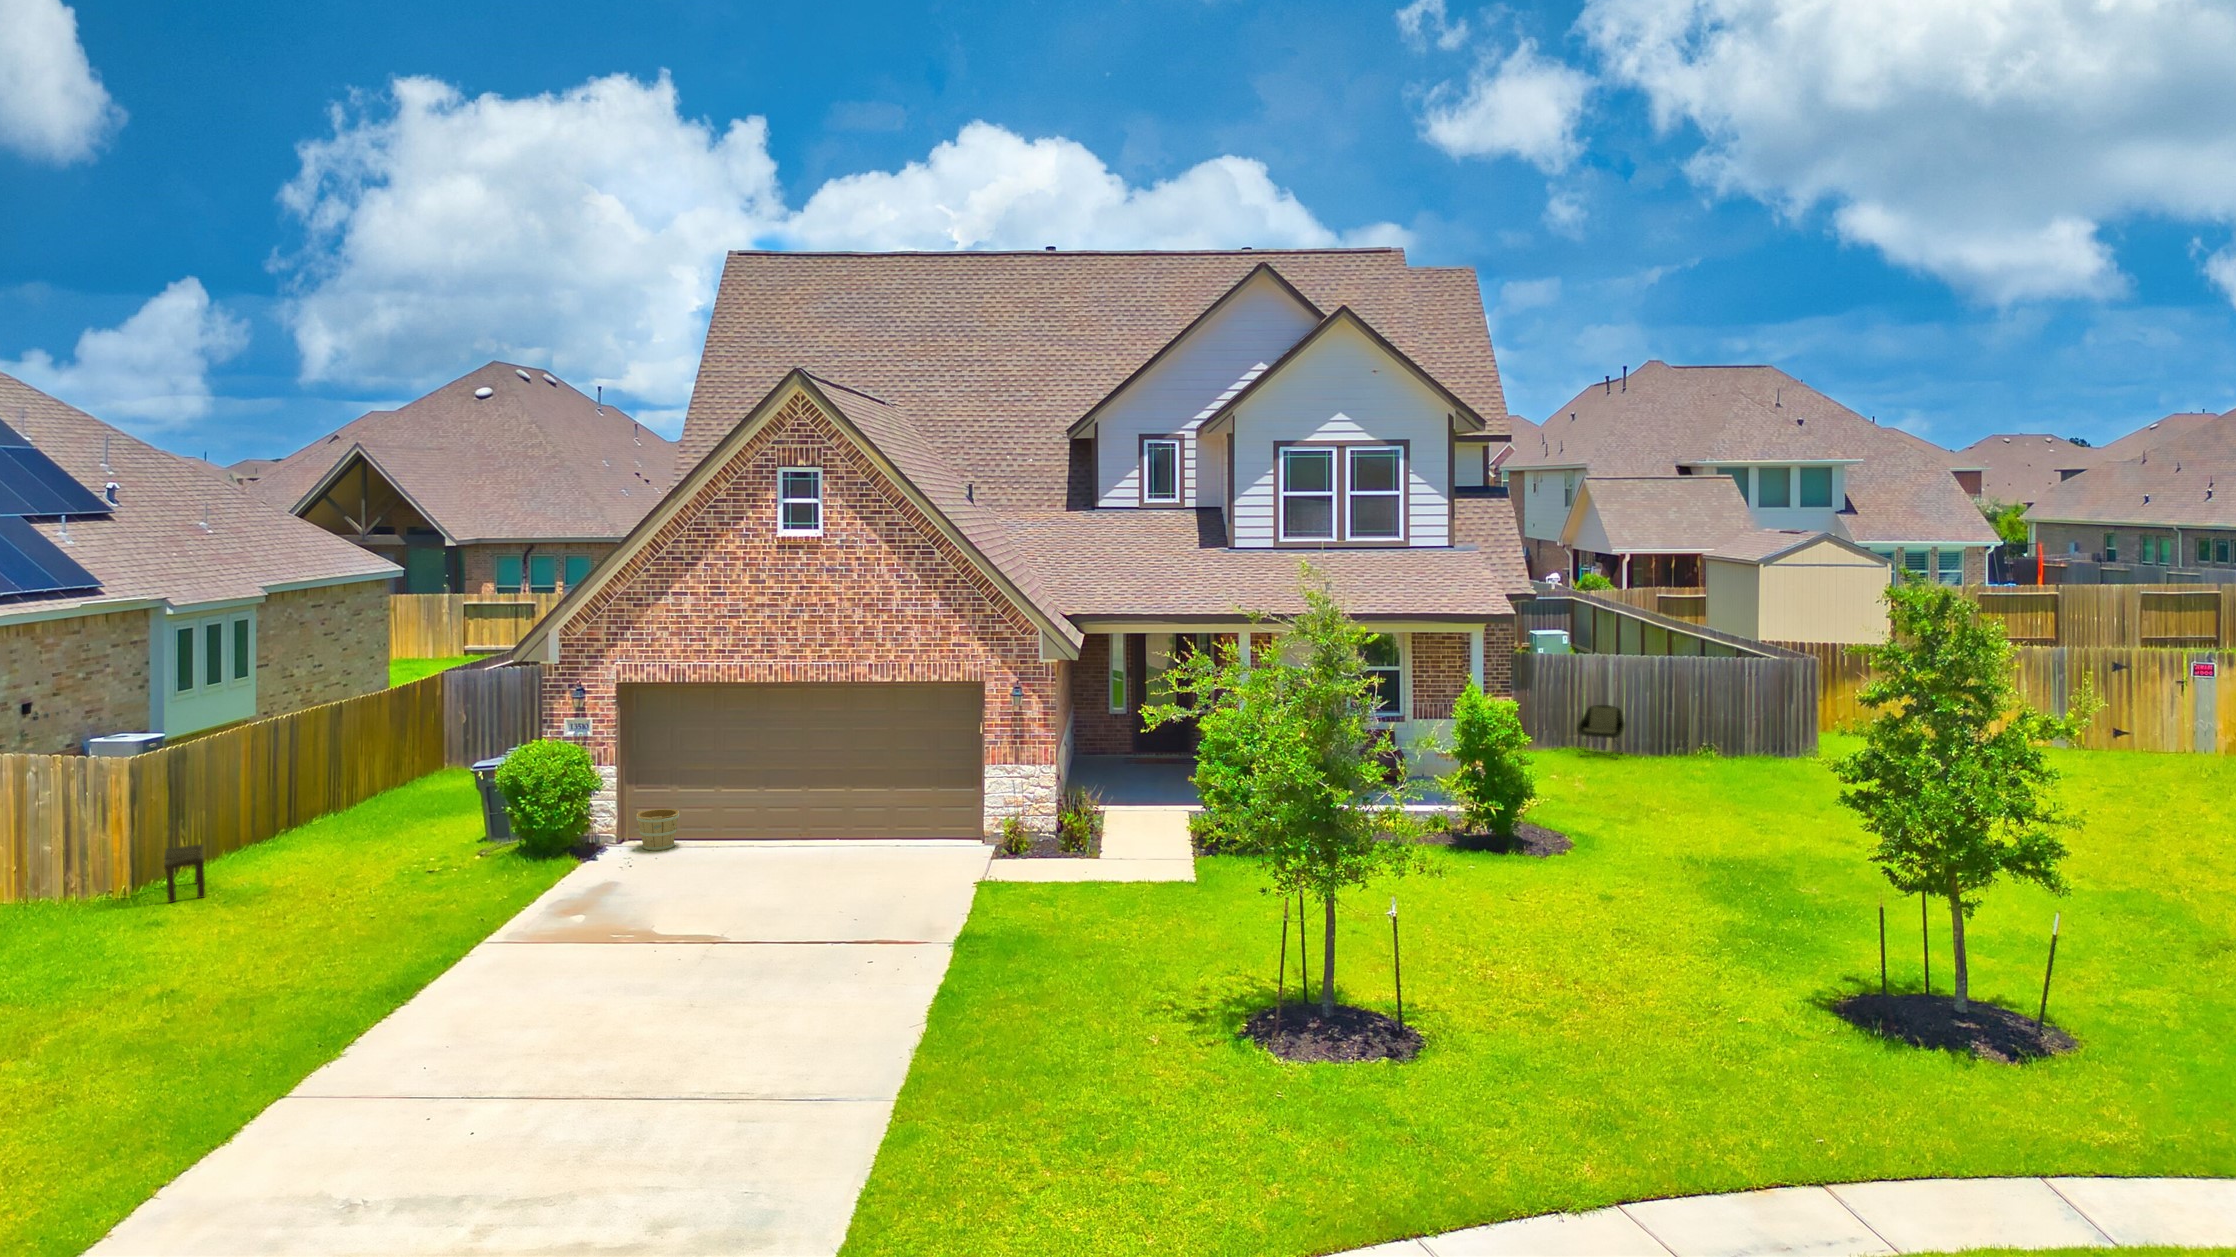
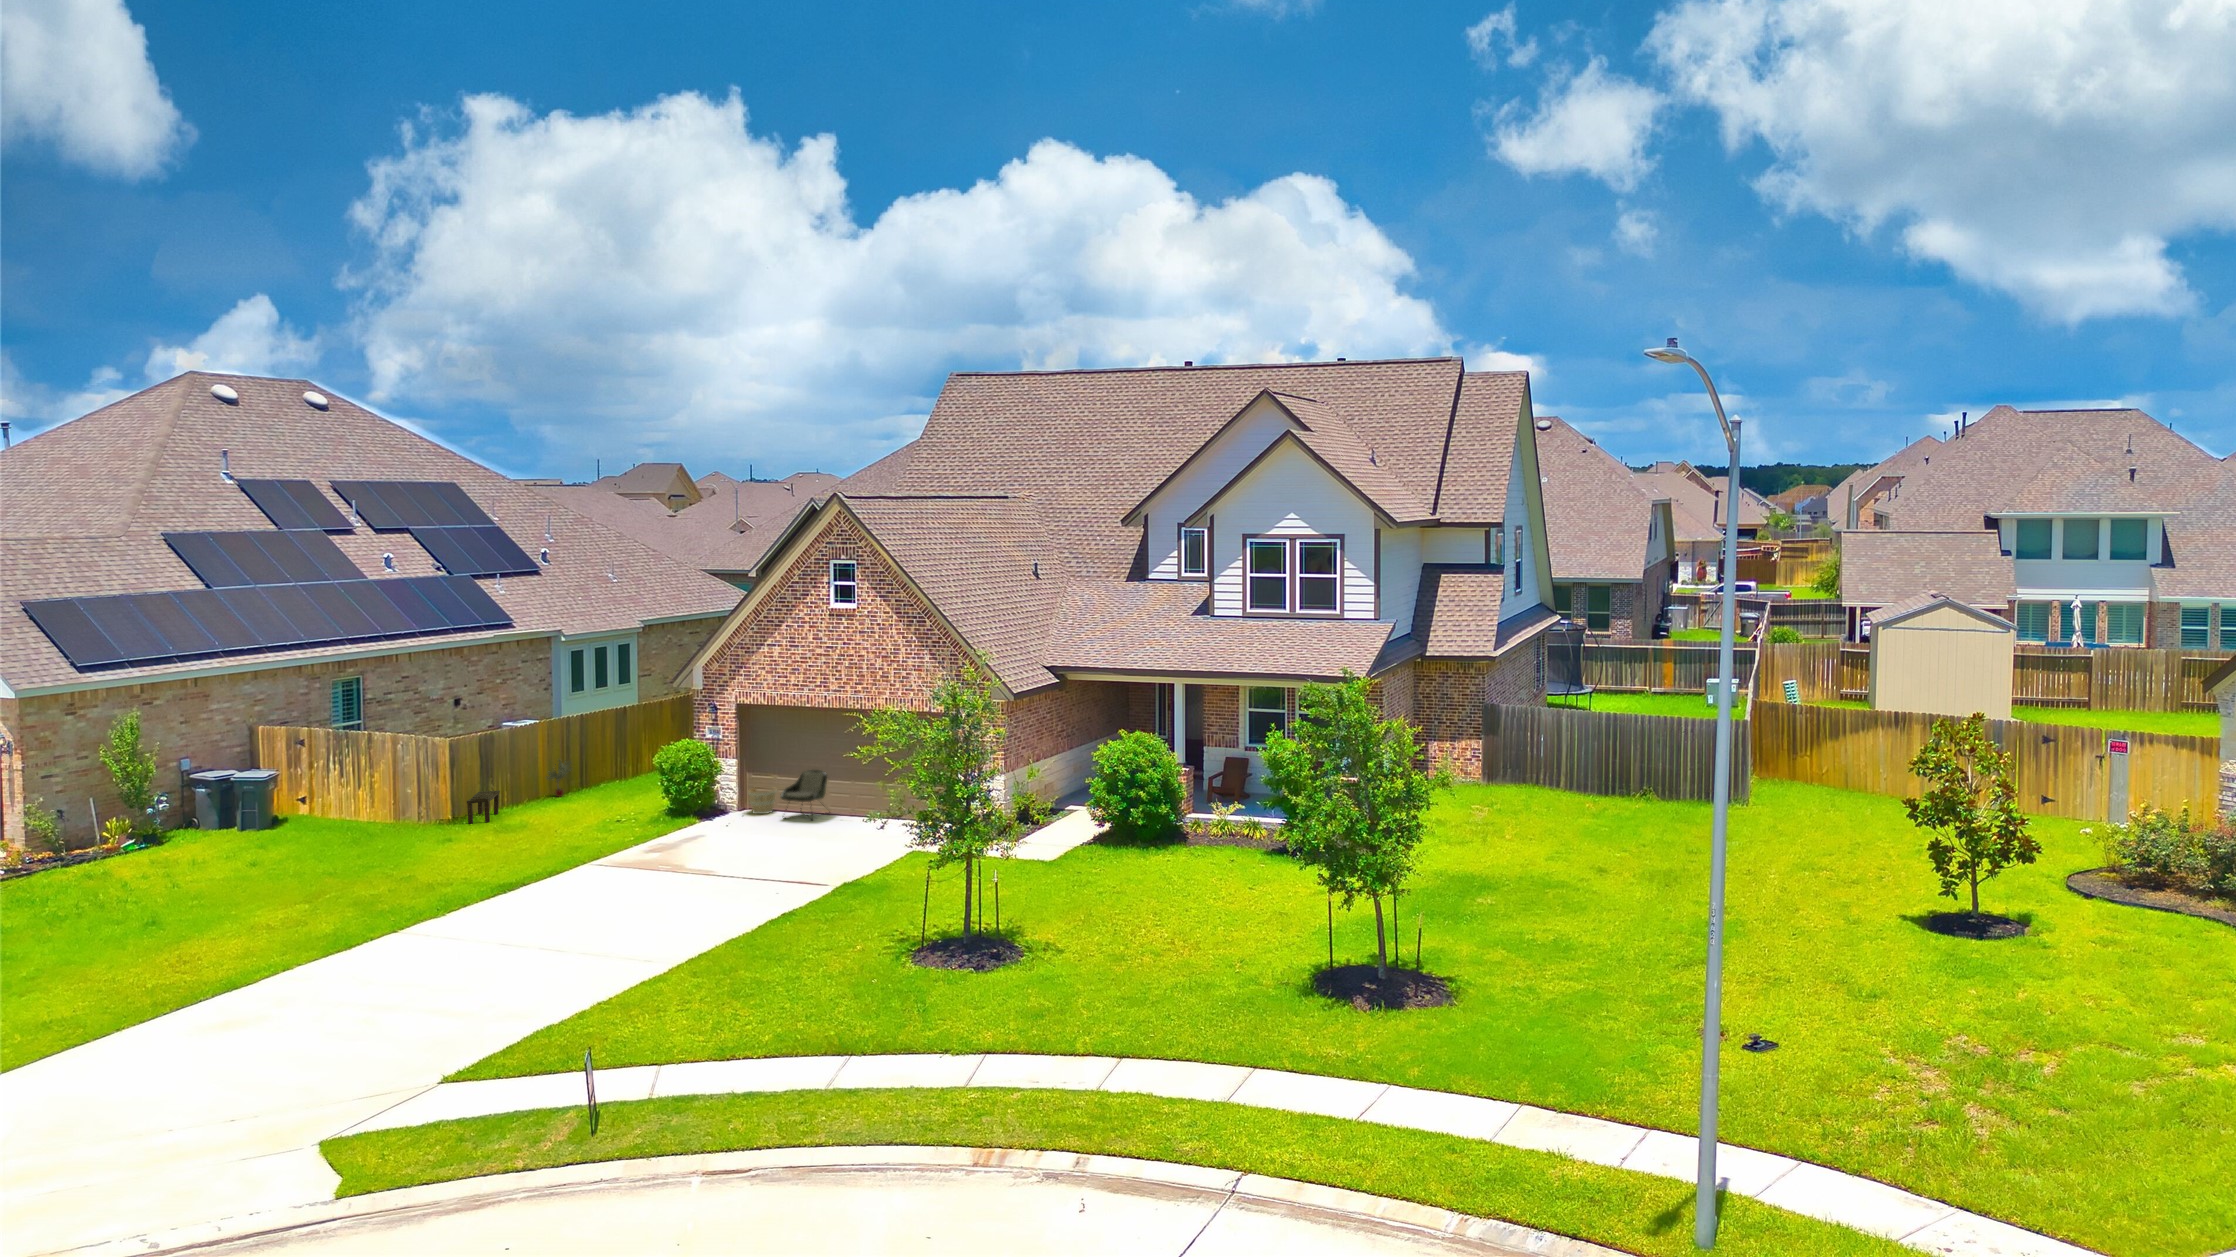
lounge chair: present [1577,705,1625,760] -> present [780,770,827,813]
potted tree: none [251,786,293,849] -> present [546,760,571,797]

